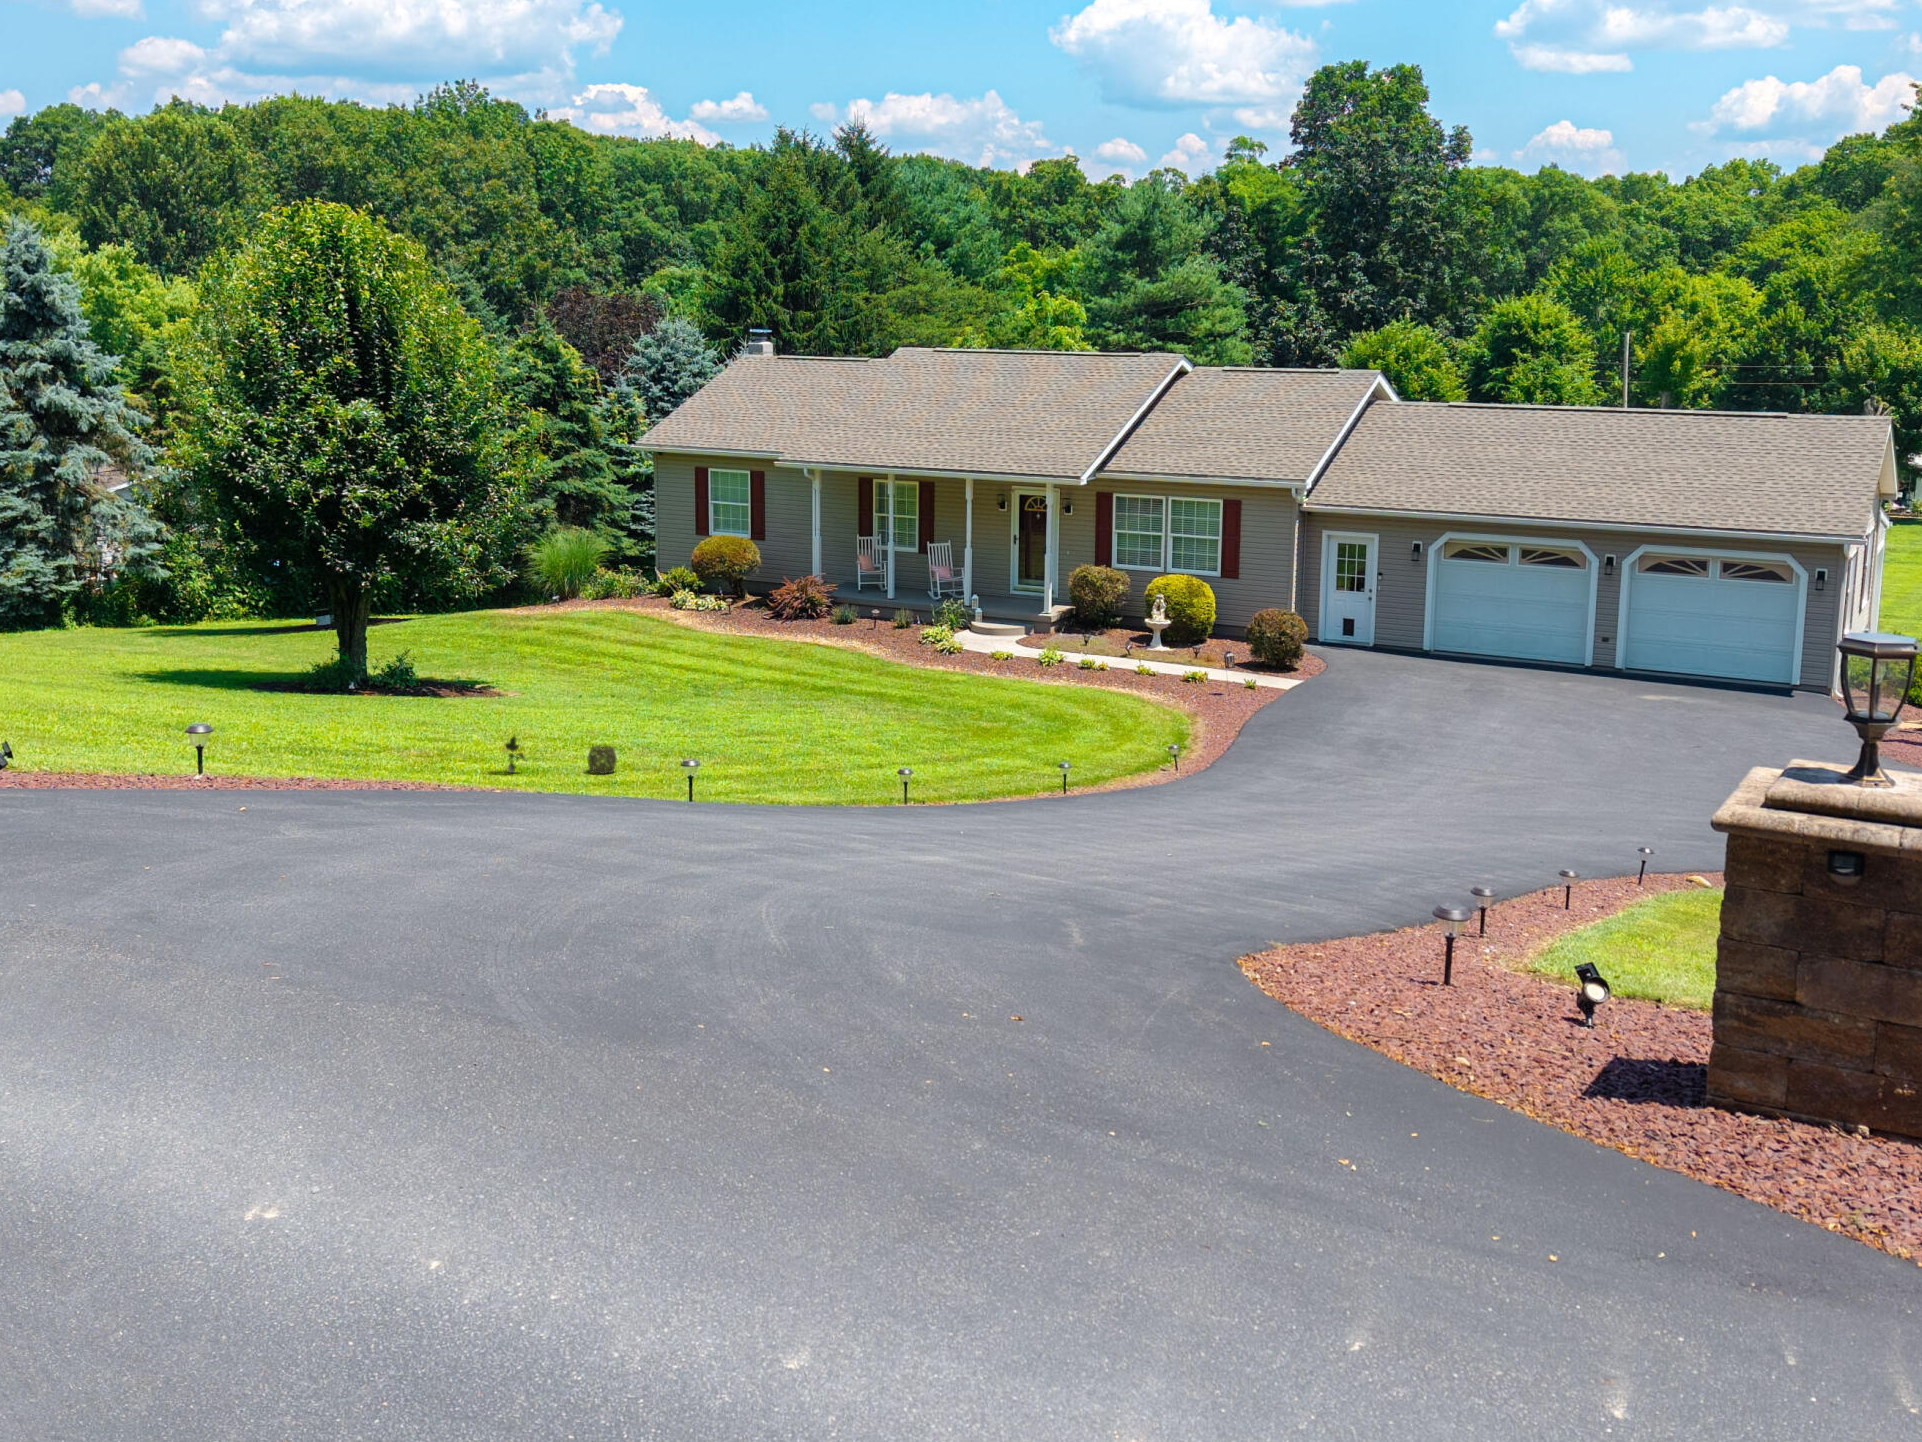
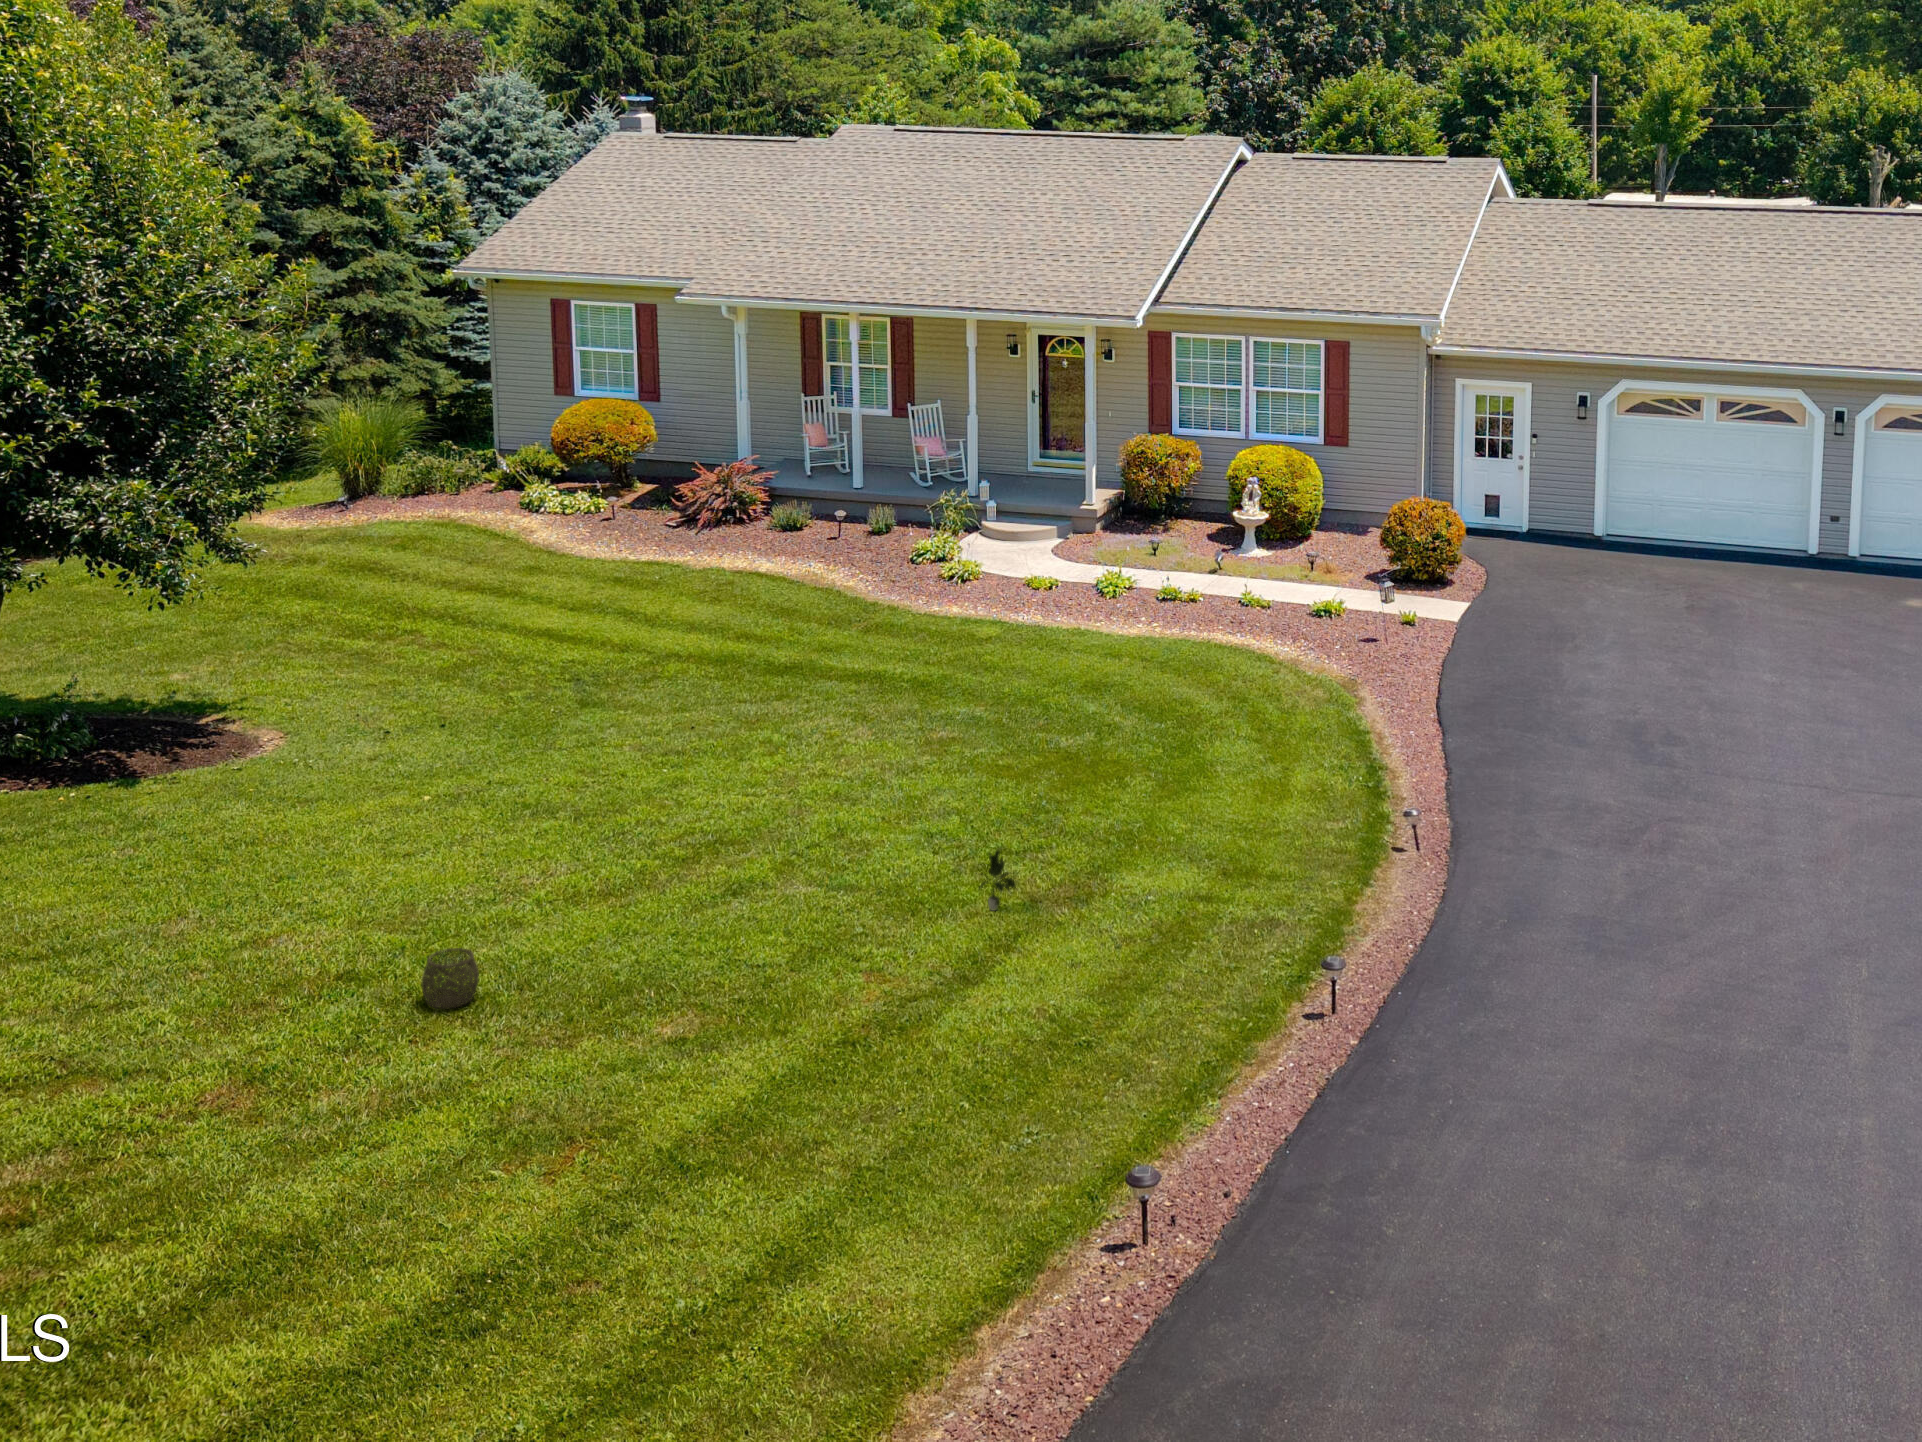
potted plant: present [505,736,527,773] -> present [976,850,1016,911]

